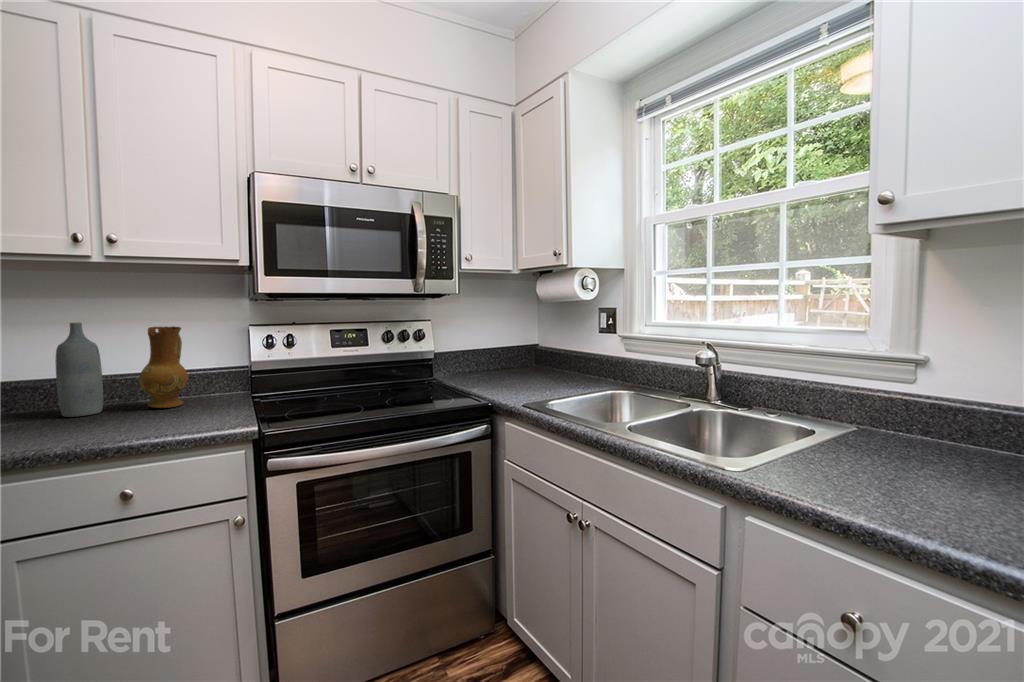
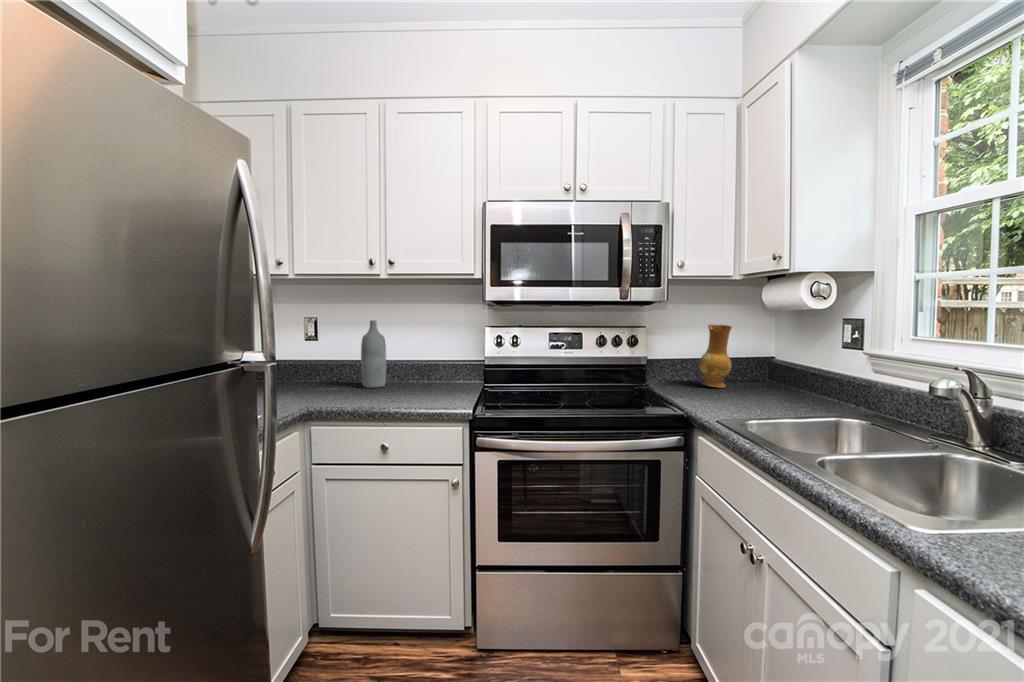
ceramic jug: present [139,326,188,408] -> present [699,325,732,388]

